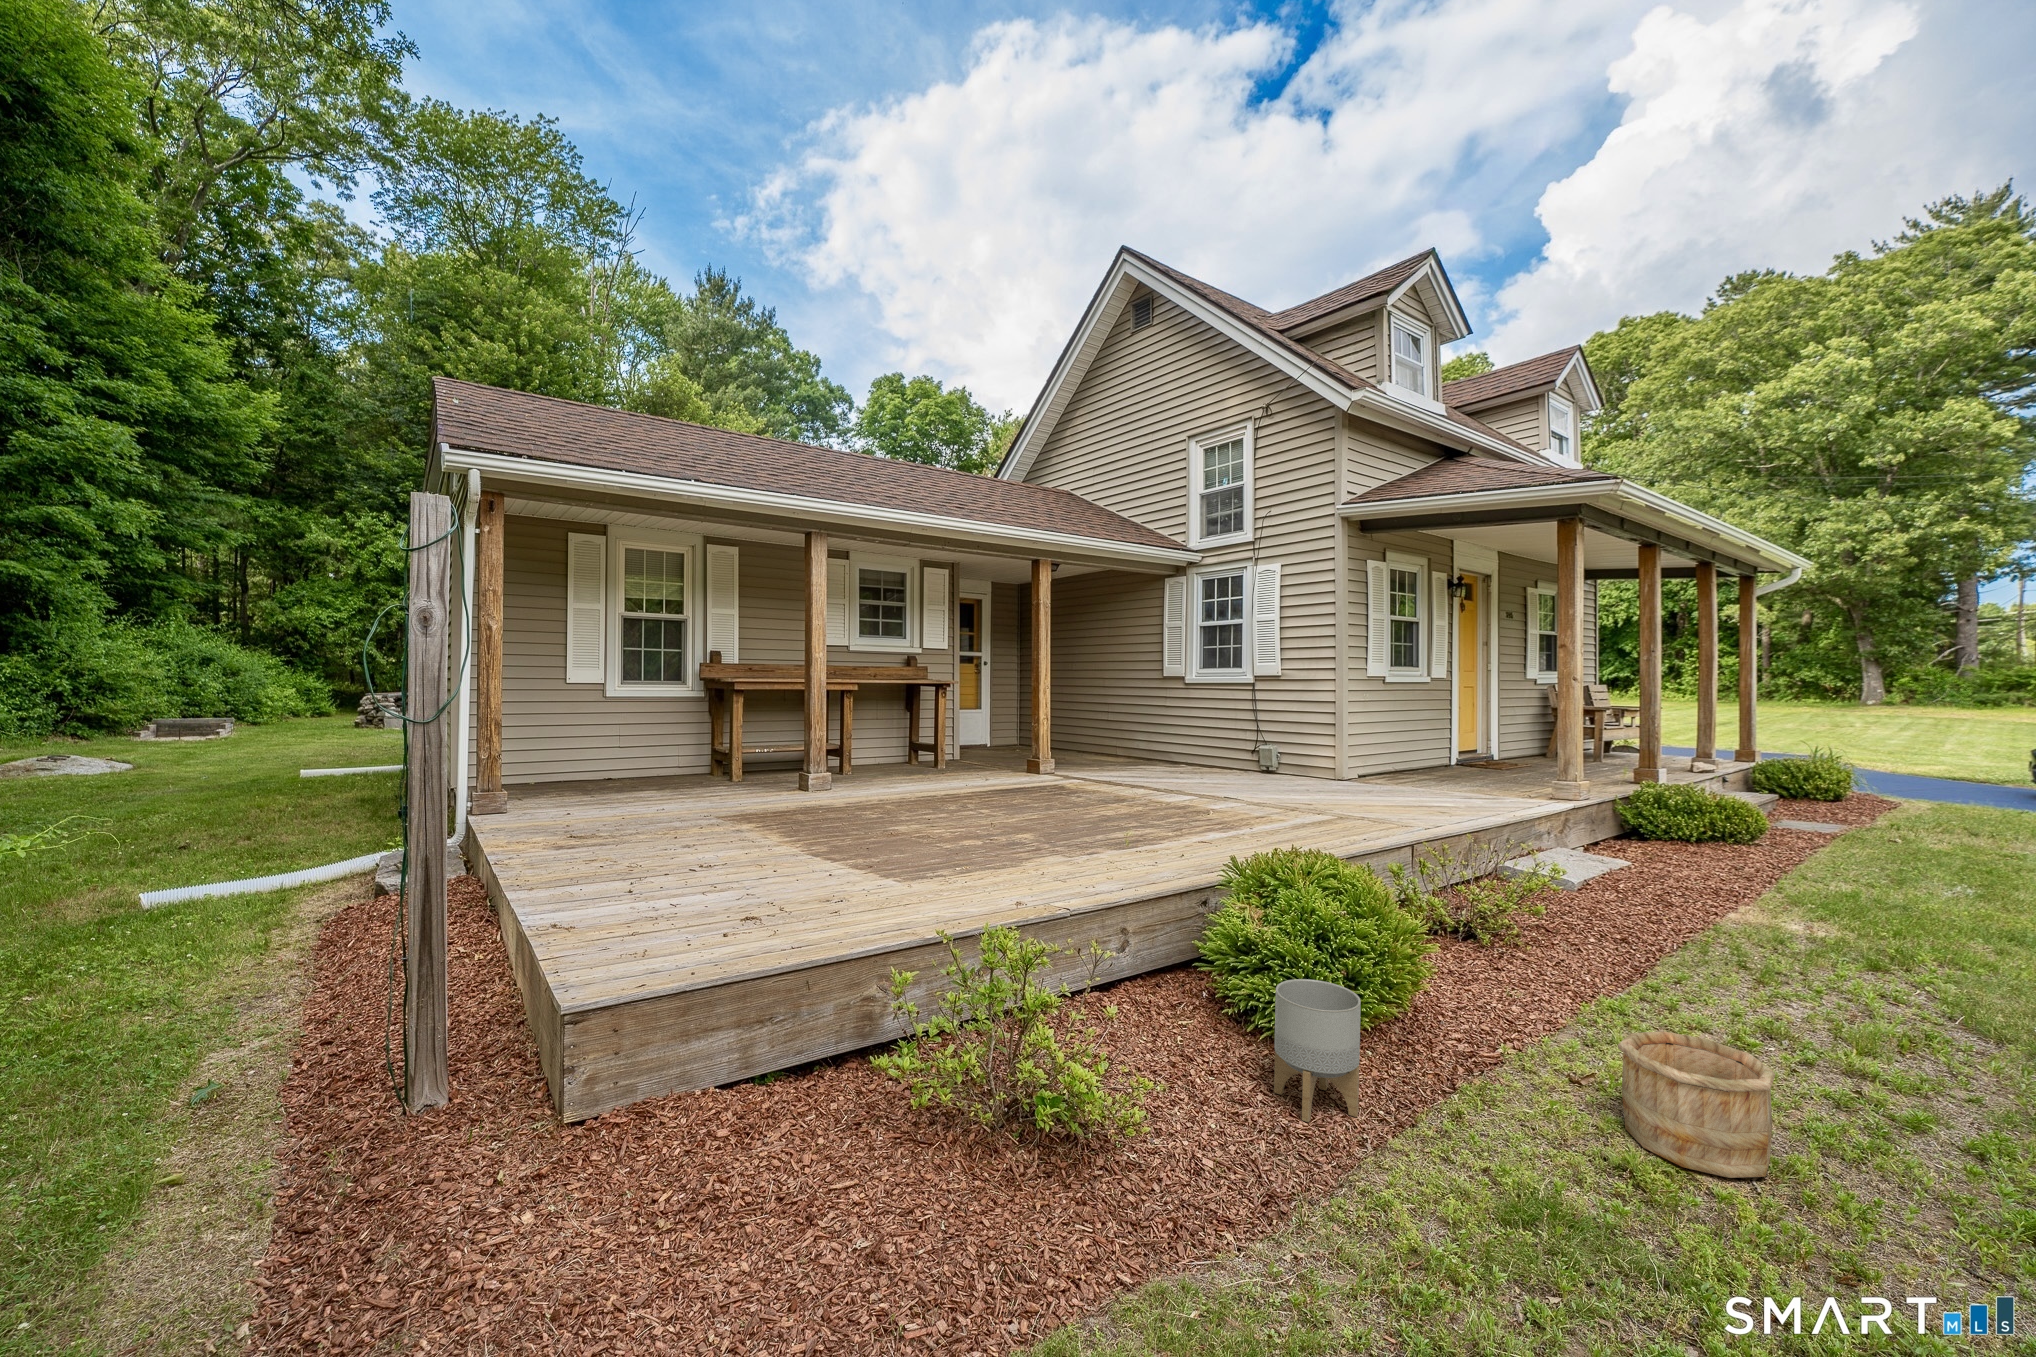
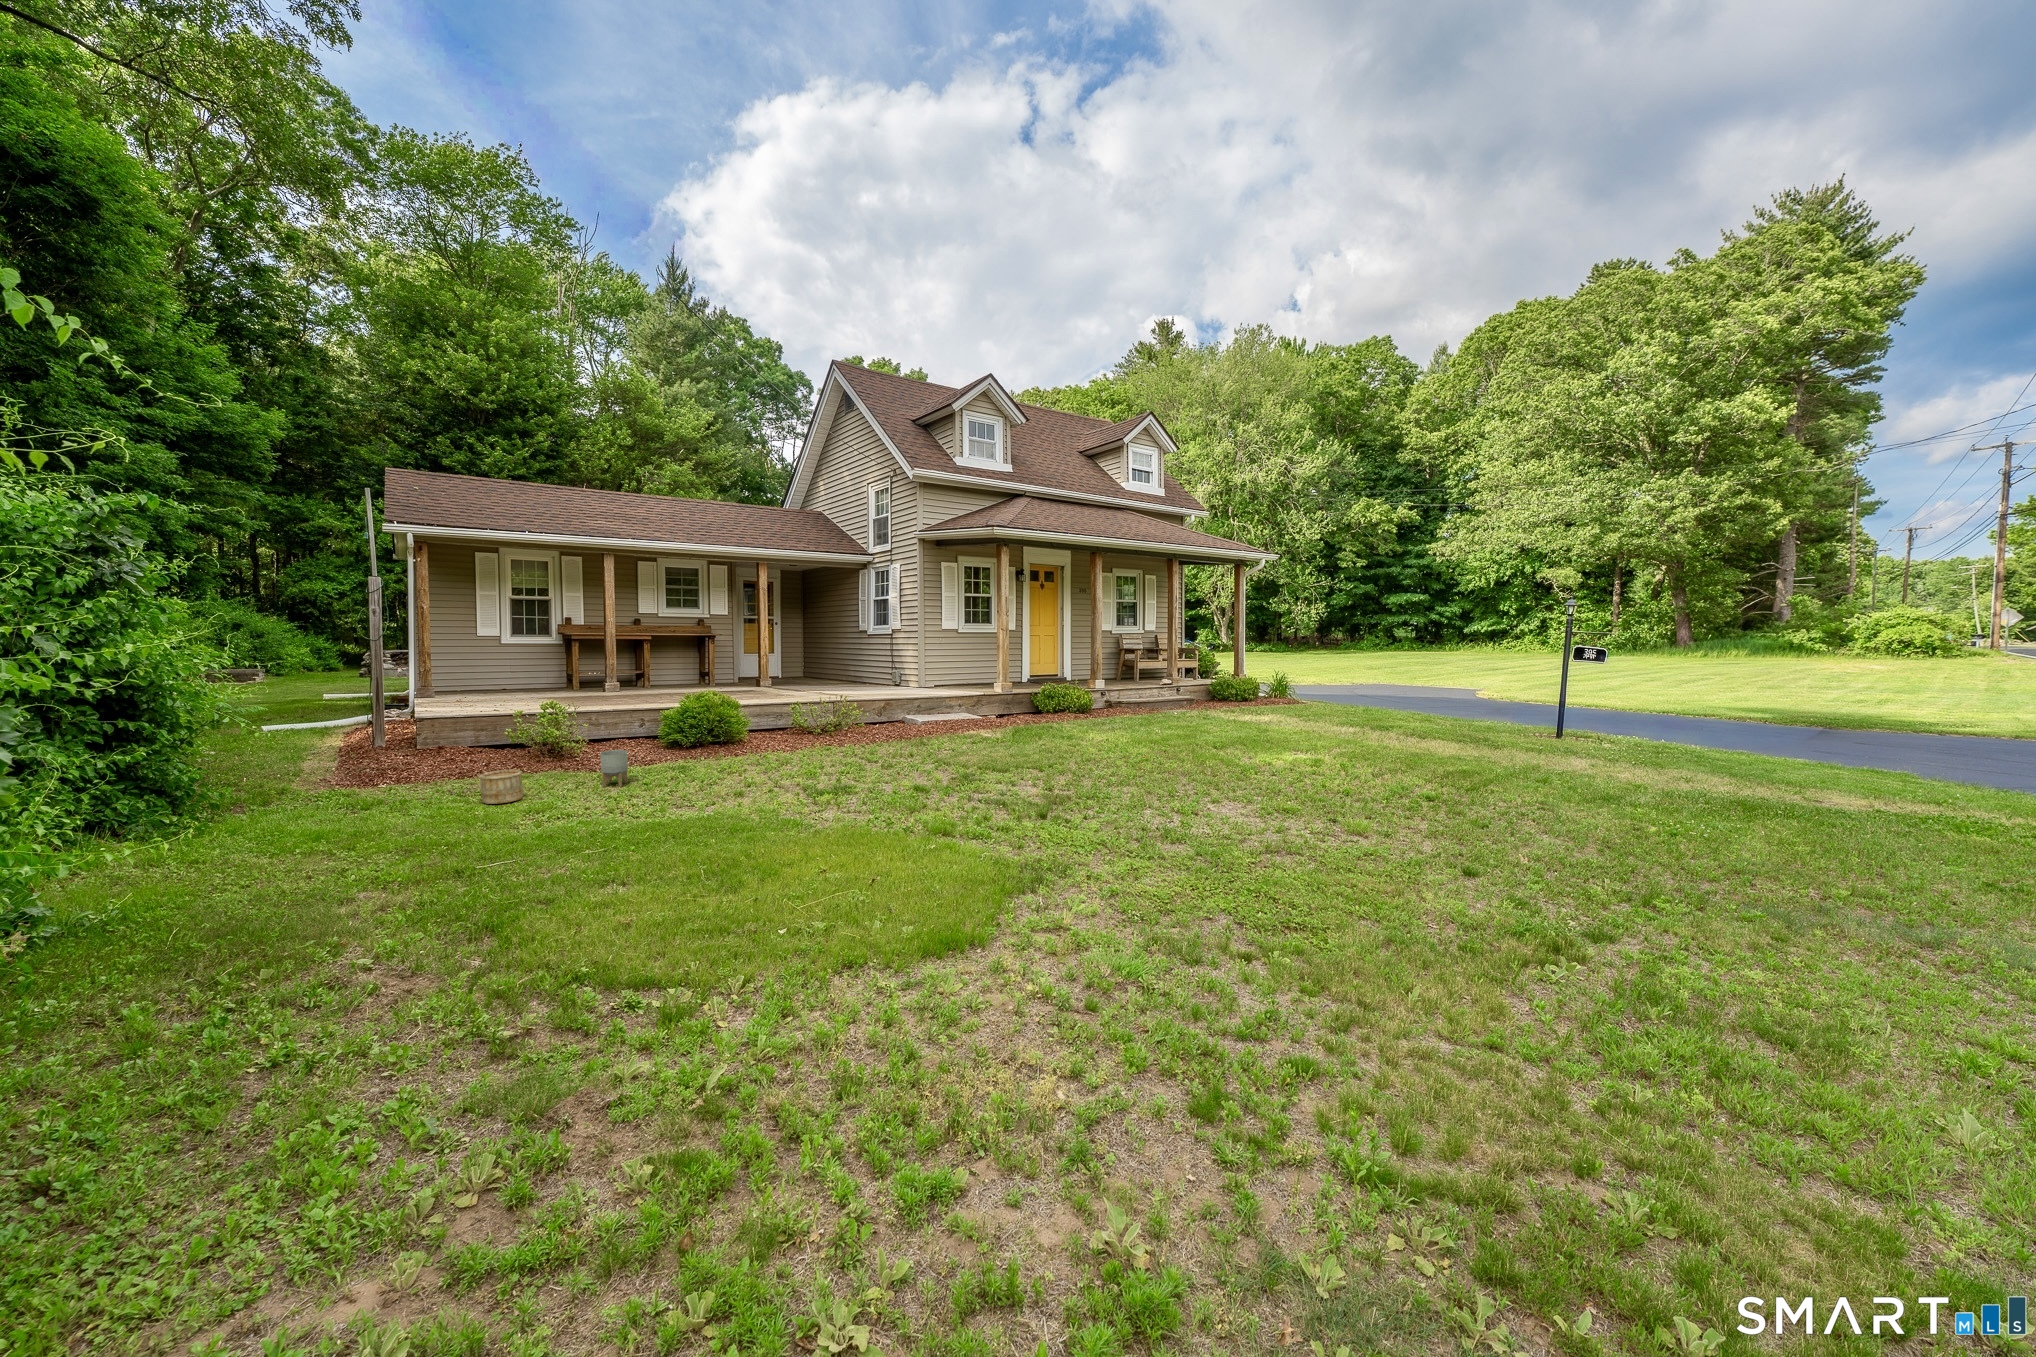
wooden bucket: present [1618,1031,1775,1178] -> present [478,770,523,804]

